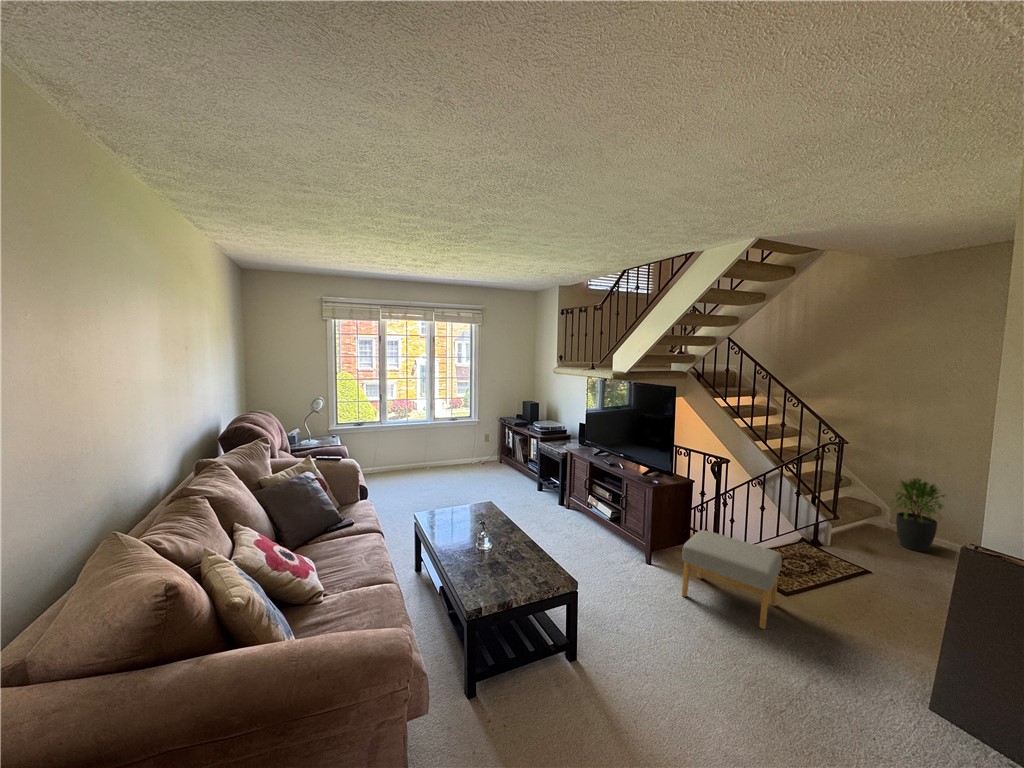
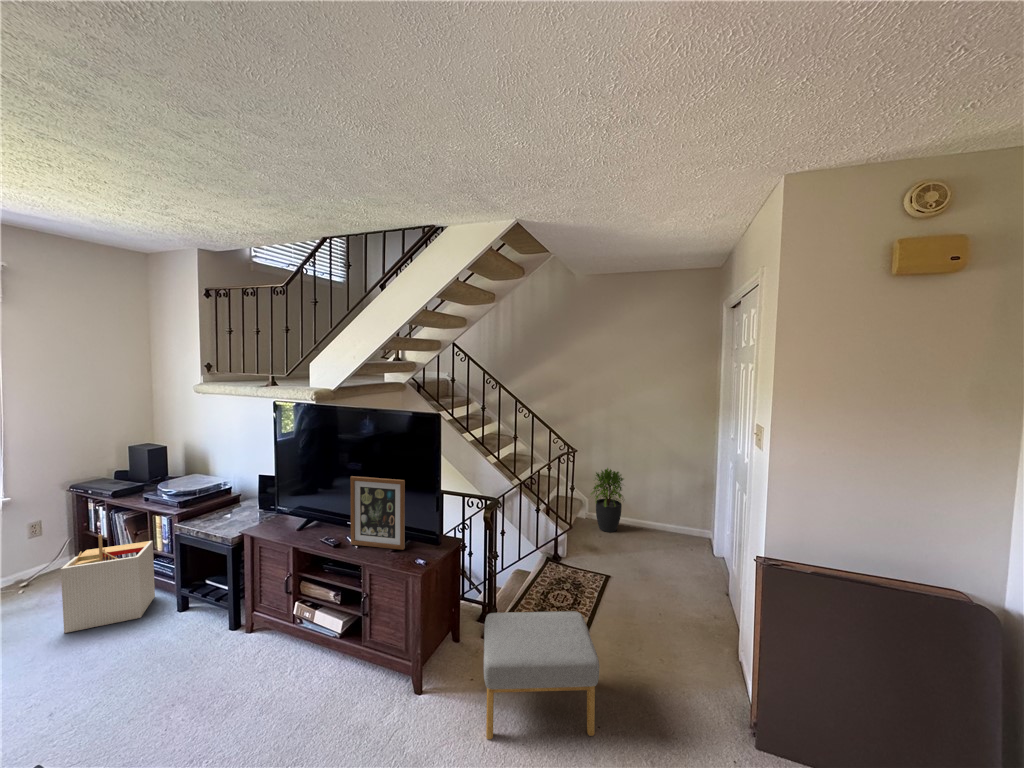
picture frame: none [621,424,655,476] -> present [350,476,405,550]
storage bin: none [496,441,530,488] -> present [61,535,155,633]

